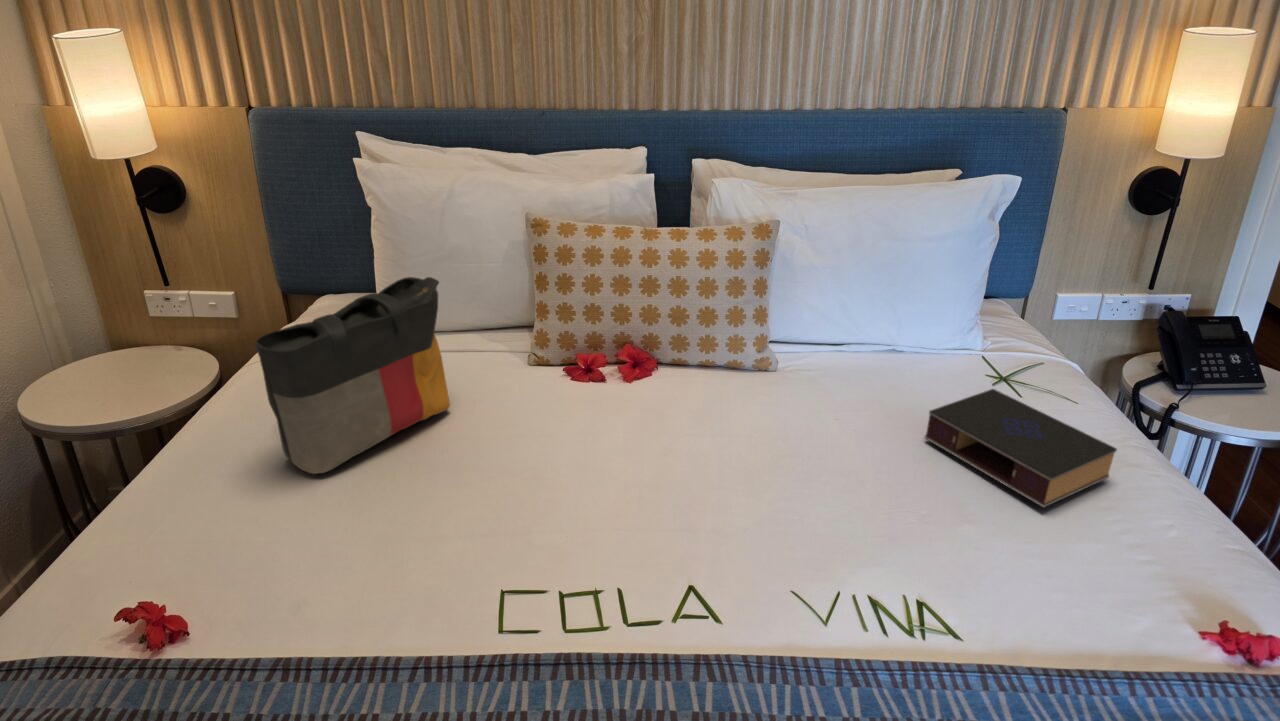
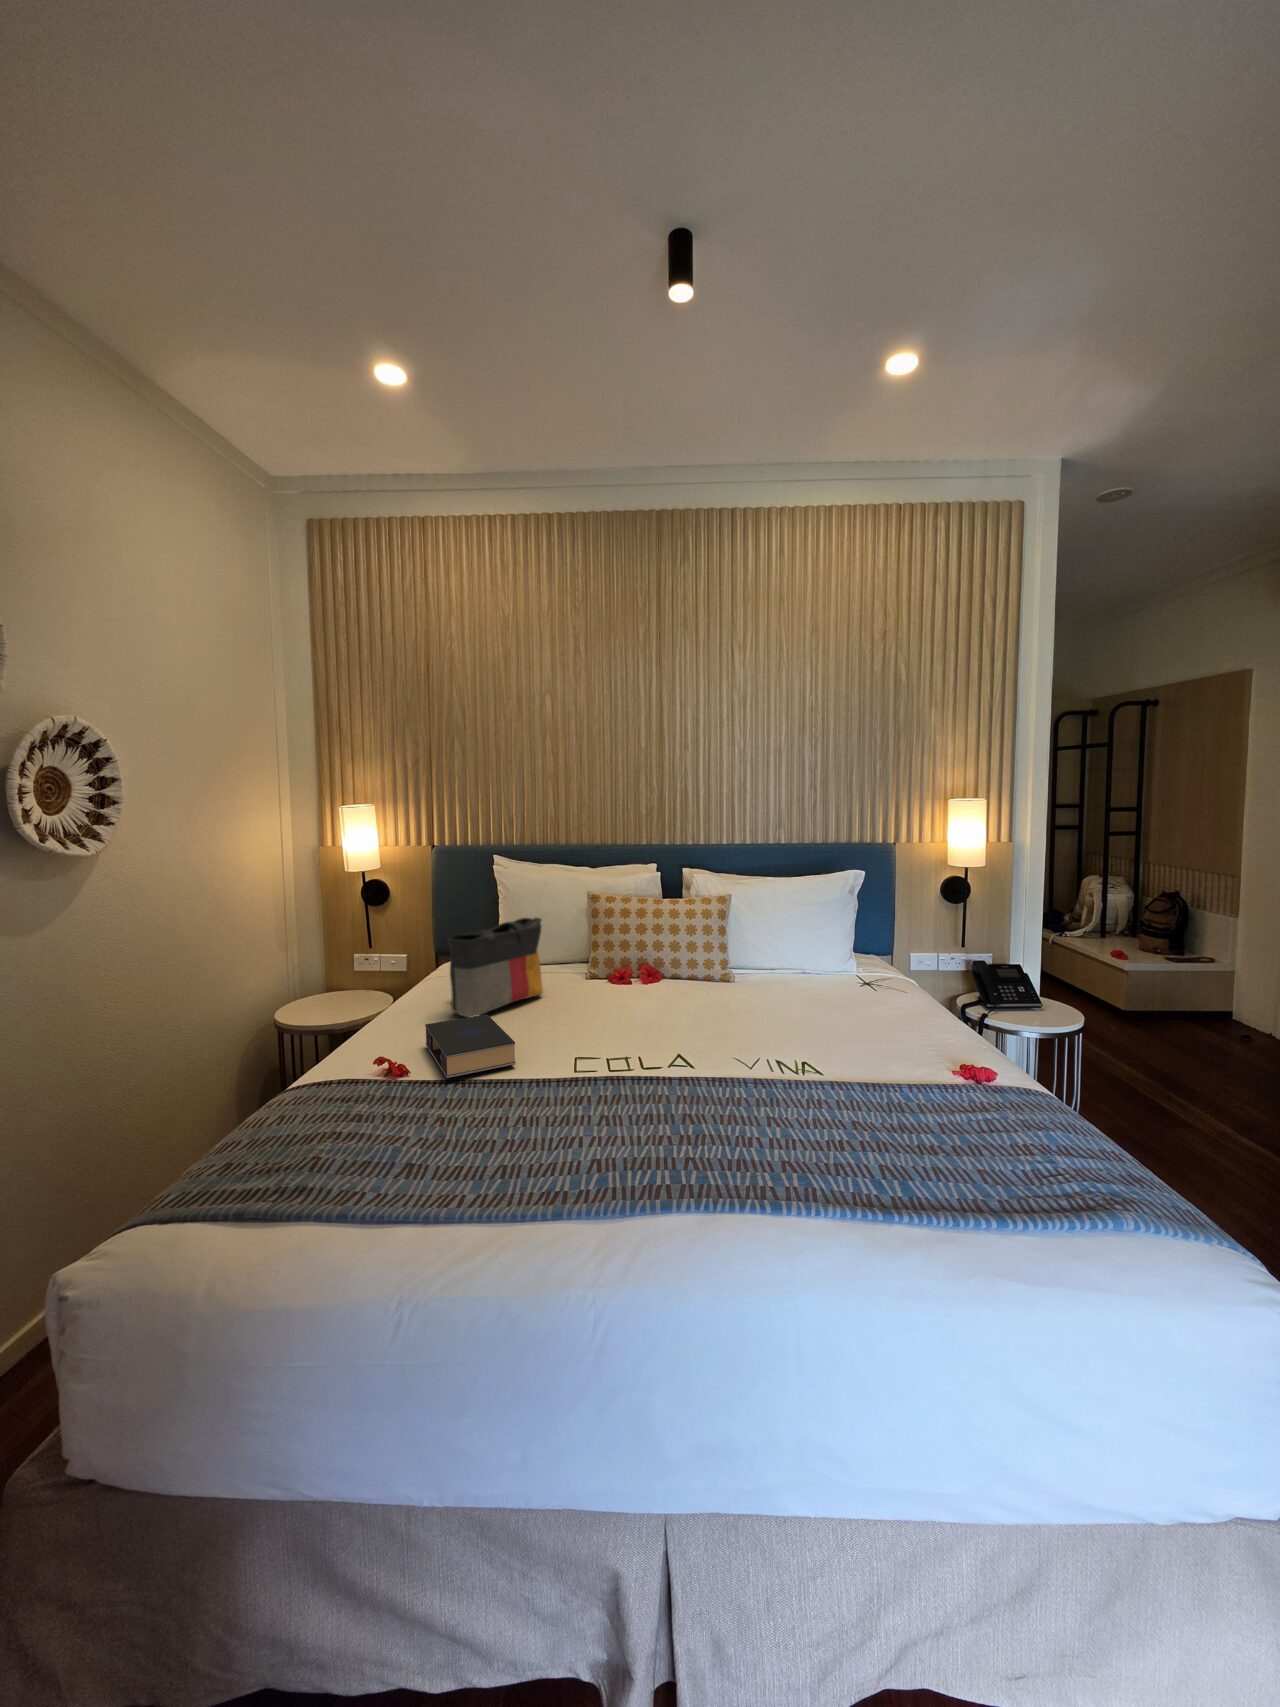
book: present [925,389,1117,507] -> present [425,1014,516,1078]

